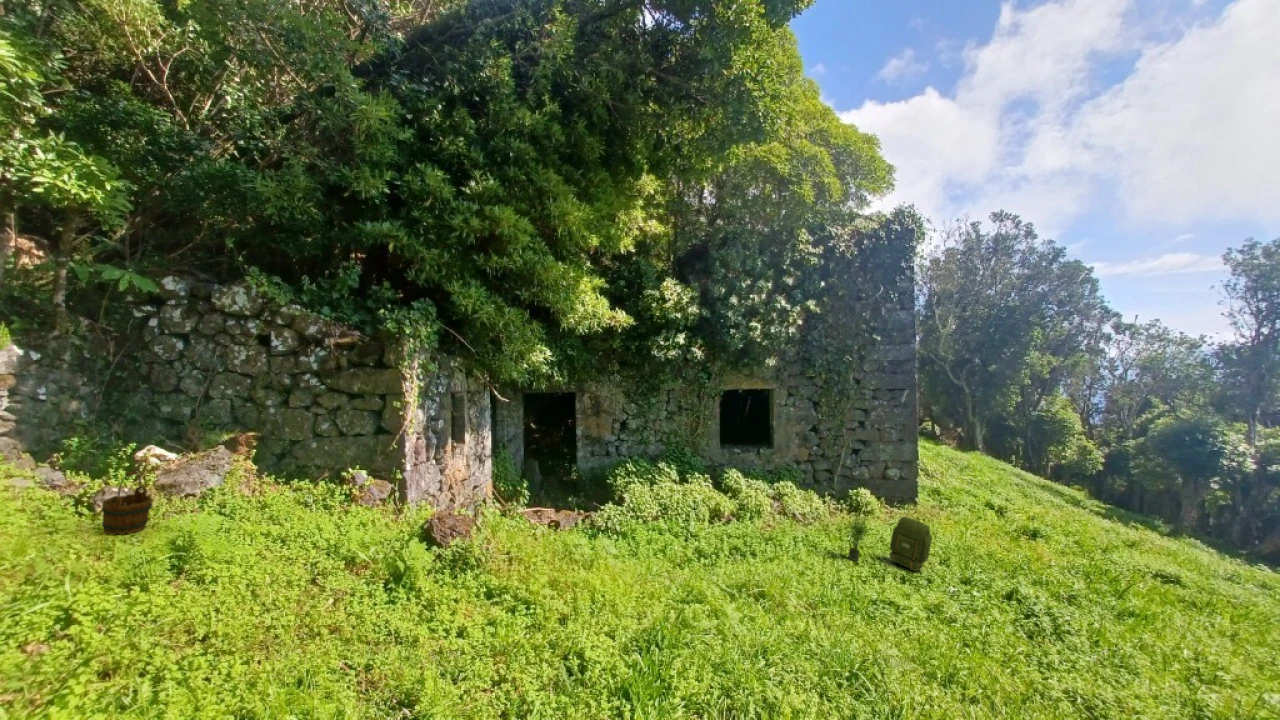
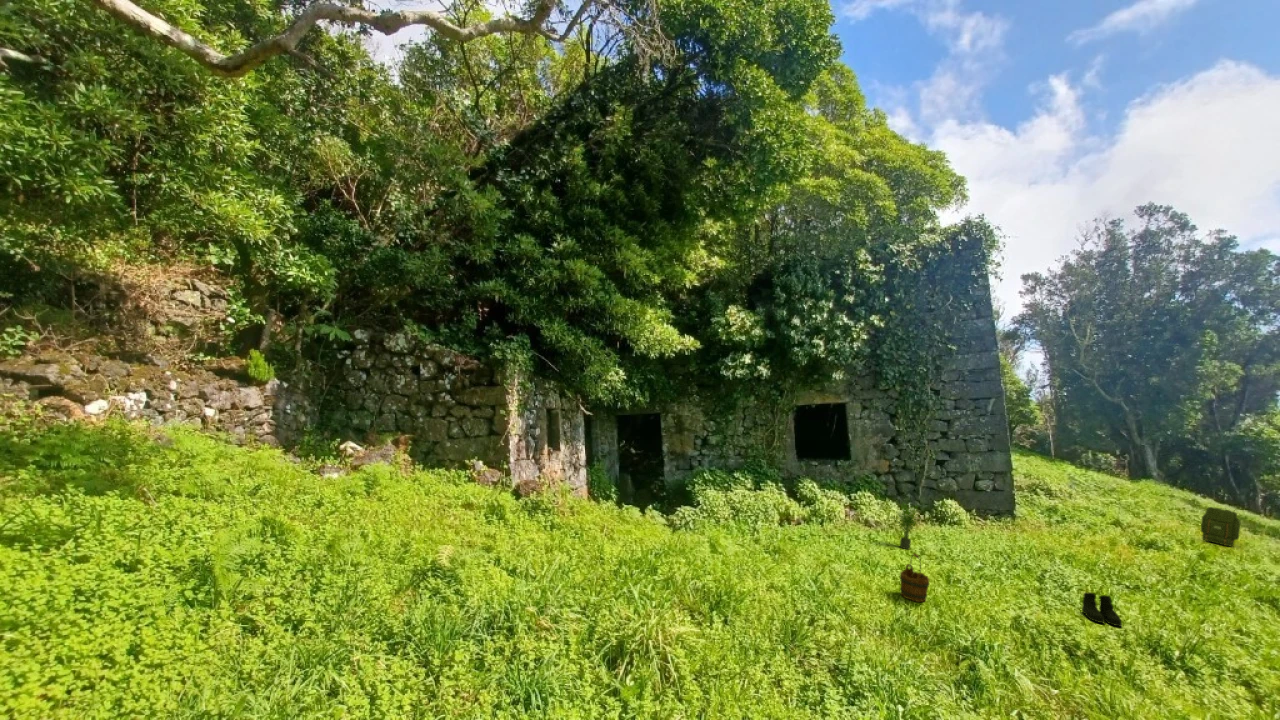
wooden bucket: present [102,471,152,535] -> present [900,553,929,602]
backpack: present [890,517,932,571] -> present [1201,507,1240,547]
boots: none [1045,620,1087,659] -> present [1082,592,1122,627]

